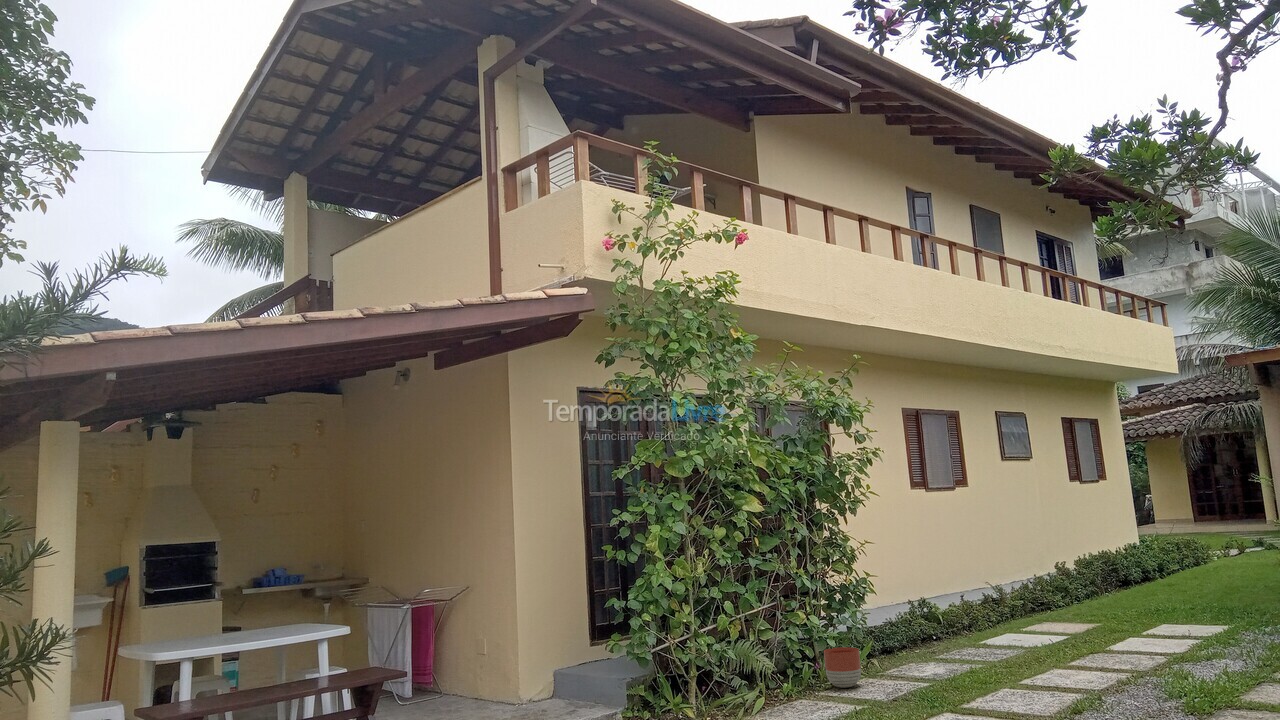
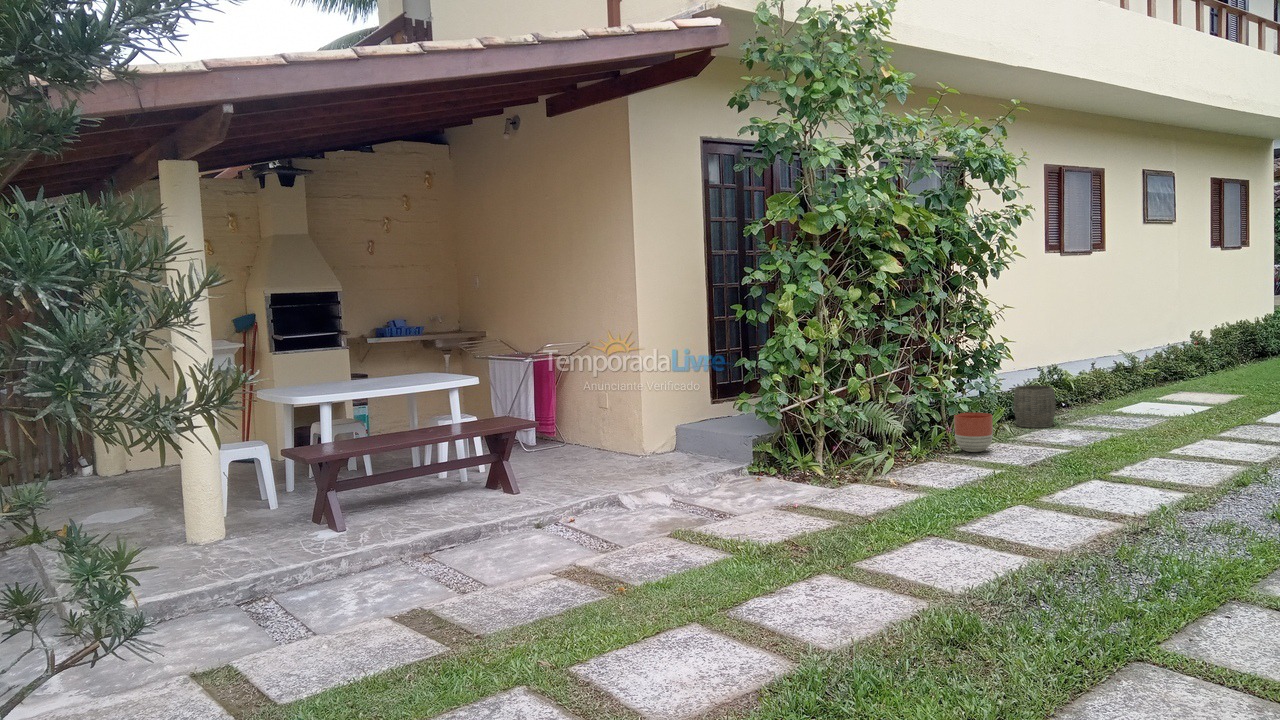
woven basket: none [884,619,924,662] -> present [1014,385,1056,428]

